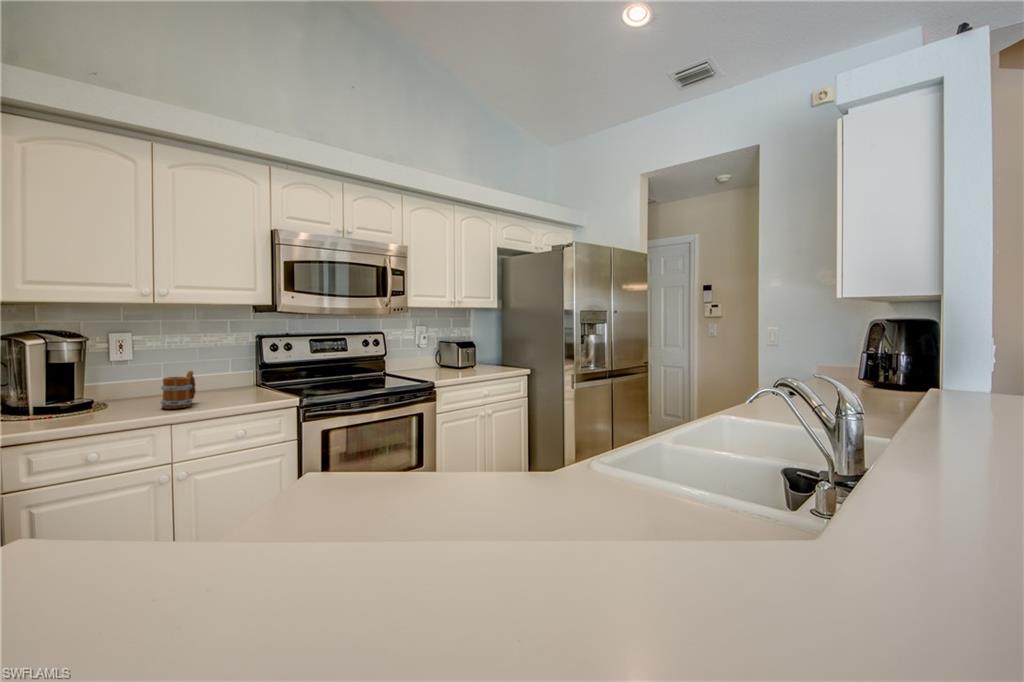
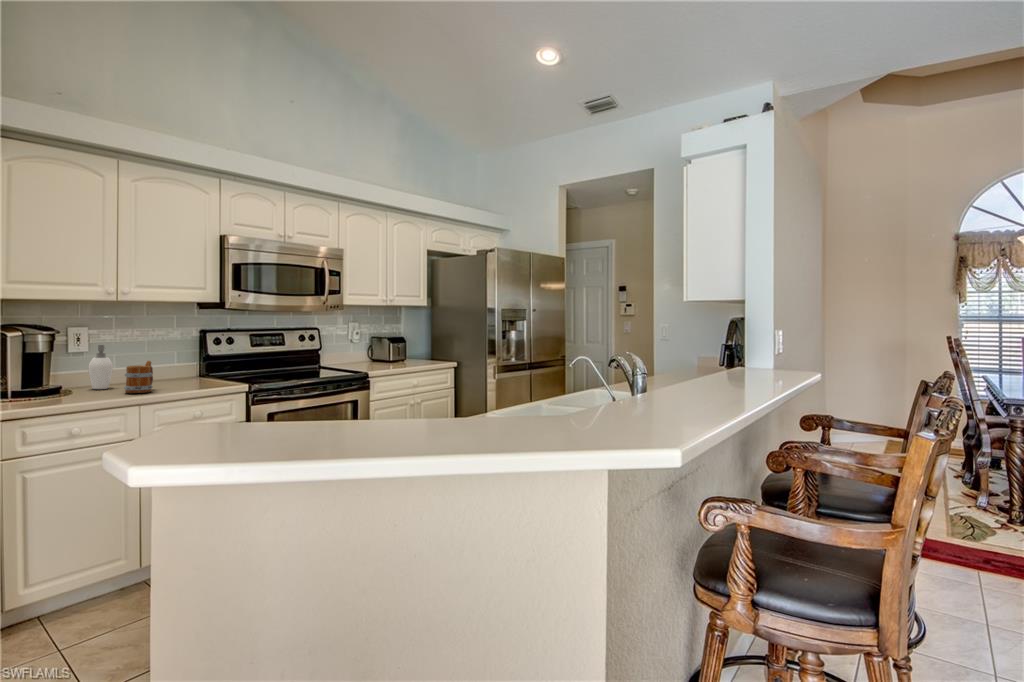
soap dispenser: none [129,353,164,402] -> present [88,345,113,389]

